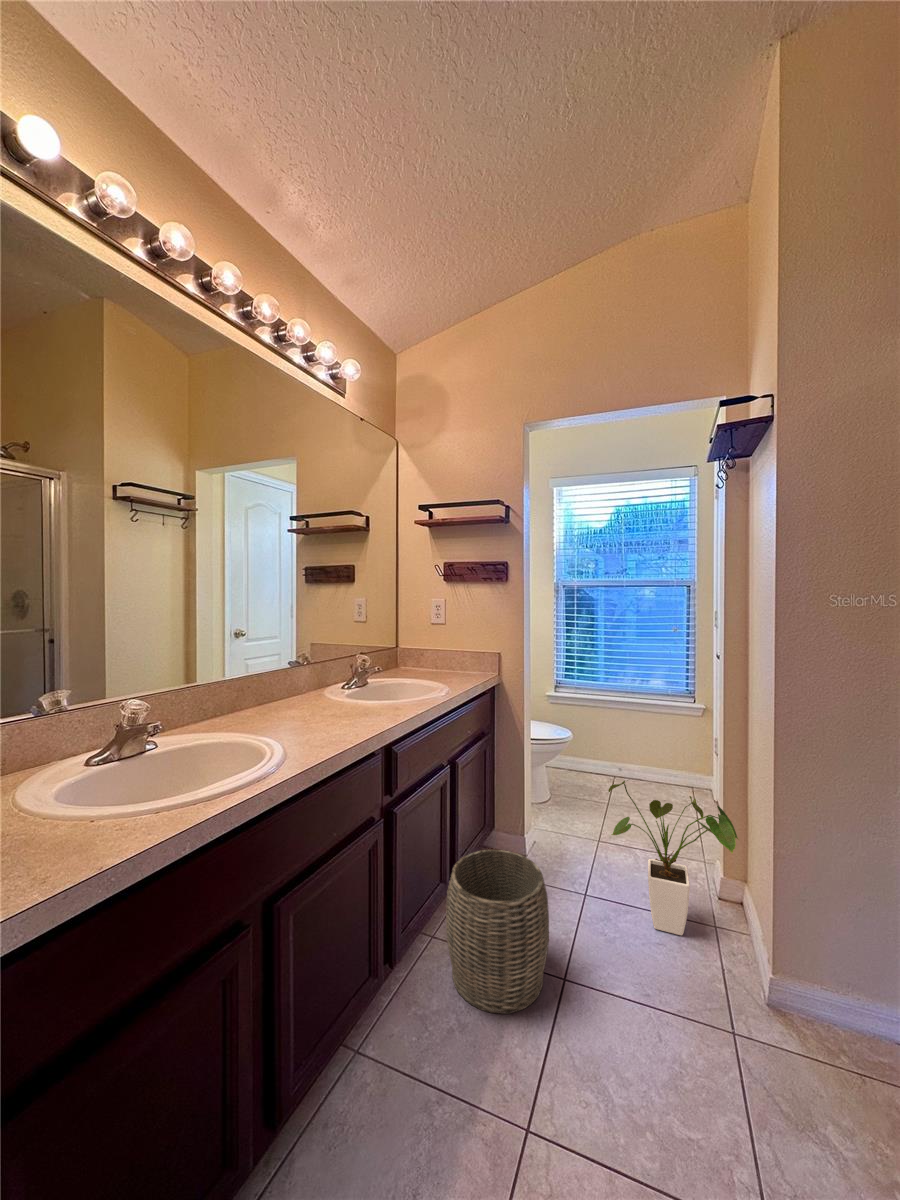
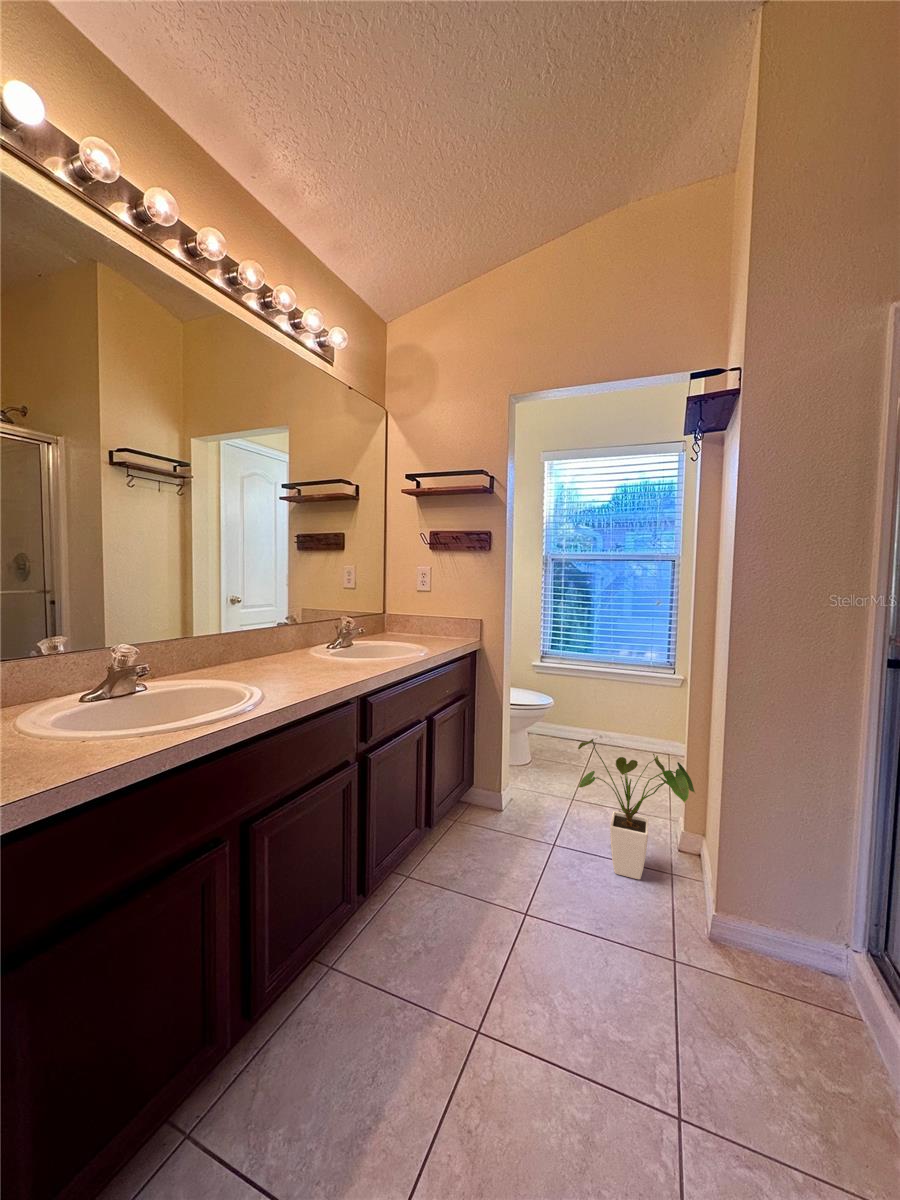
woven basket: present [446,850,549,1014] -> none [418,798,513,940]

